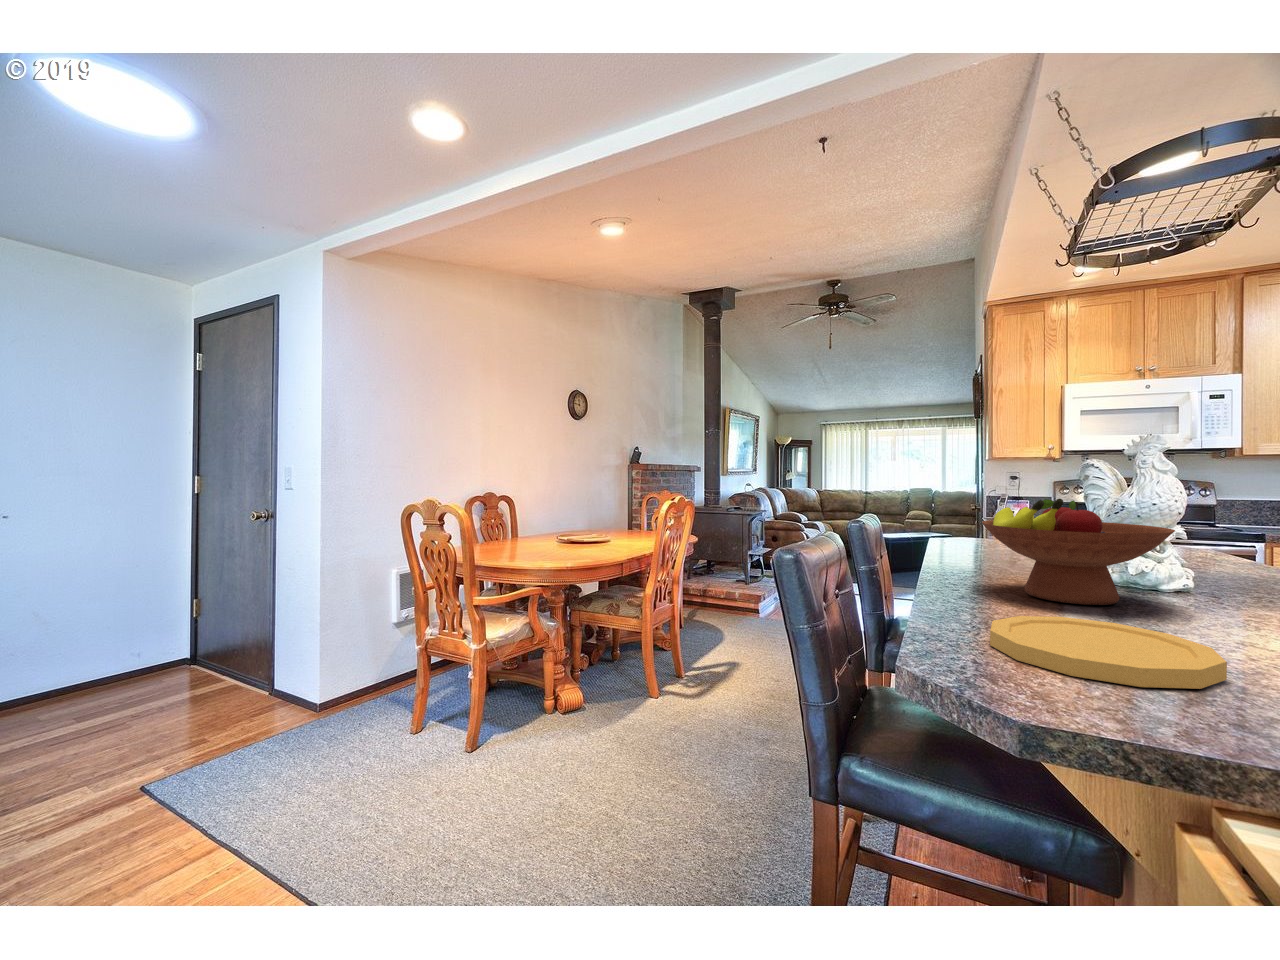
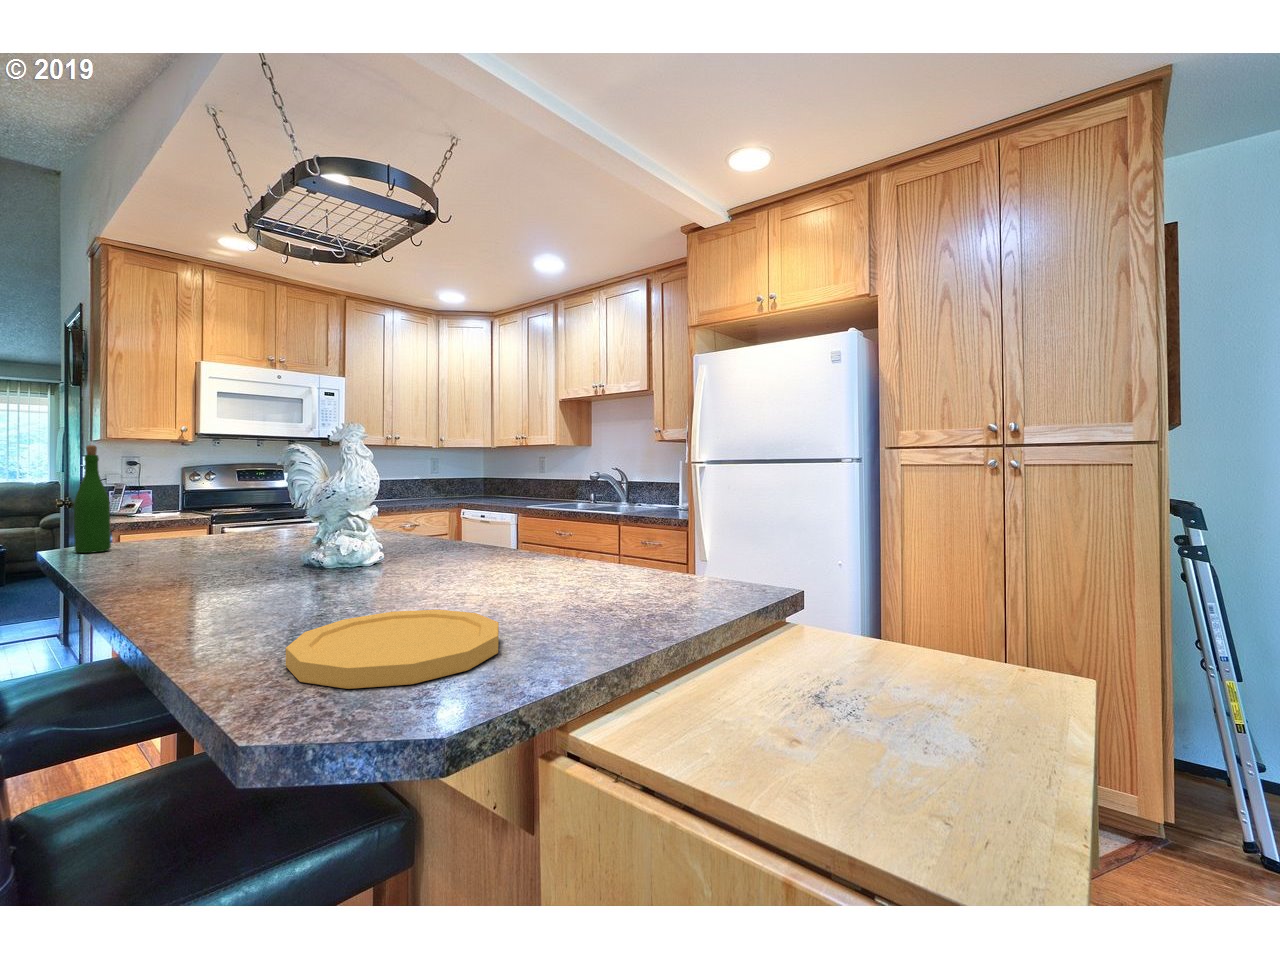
wine bottle: none [946,466,968,543] -> present [74,445,111,553]
fruit bowl: present [982,499,1175,605] -> none [199,485,396,603]

